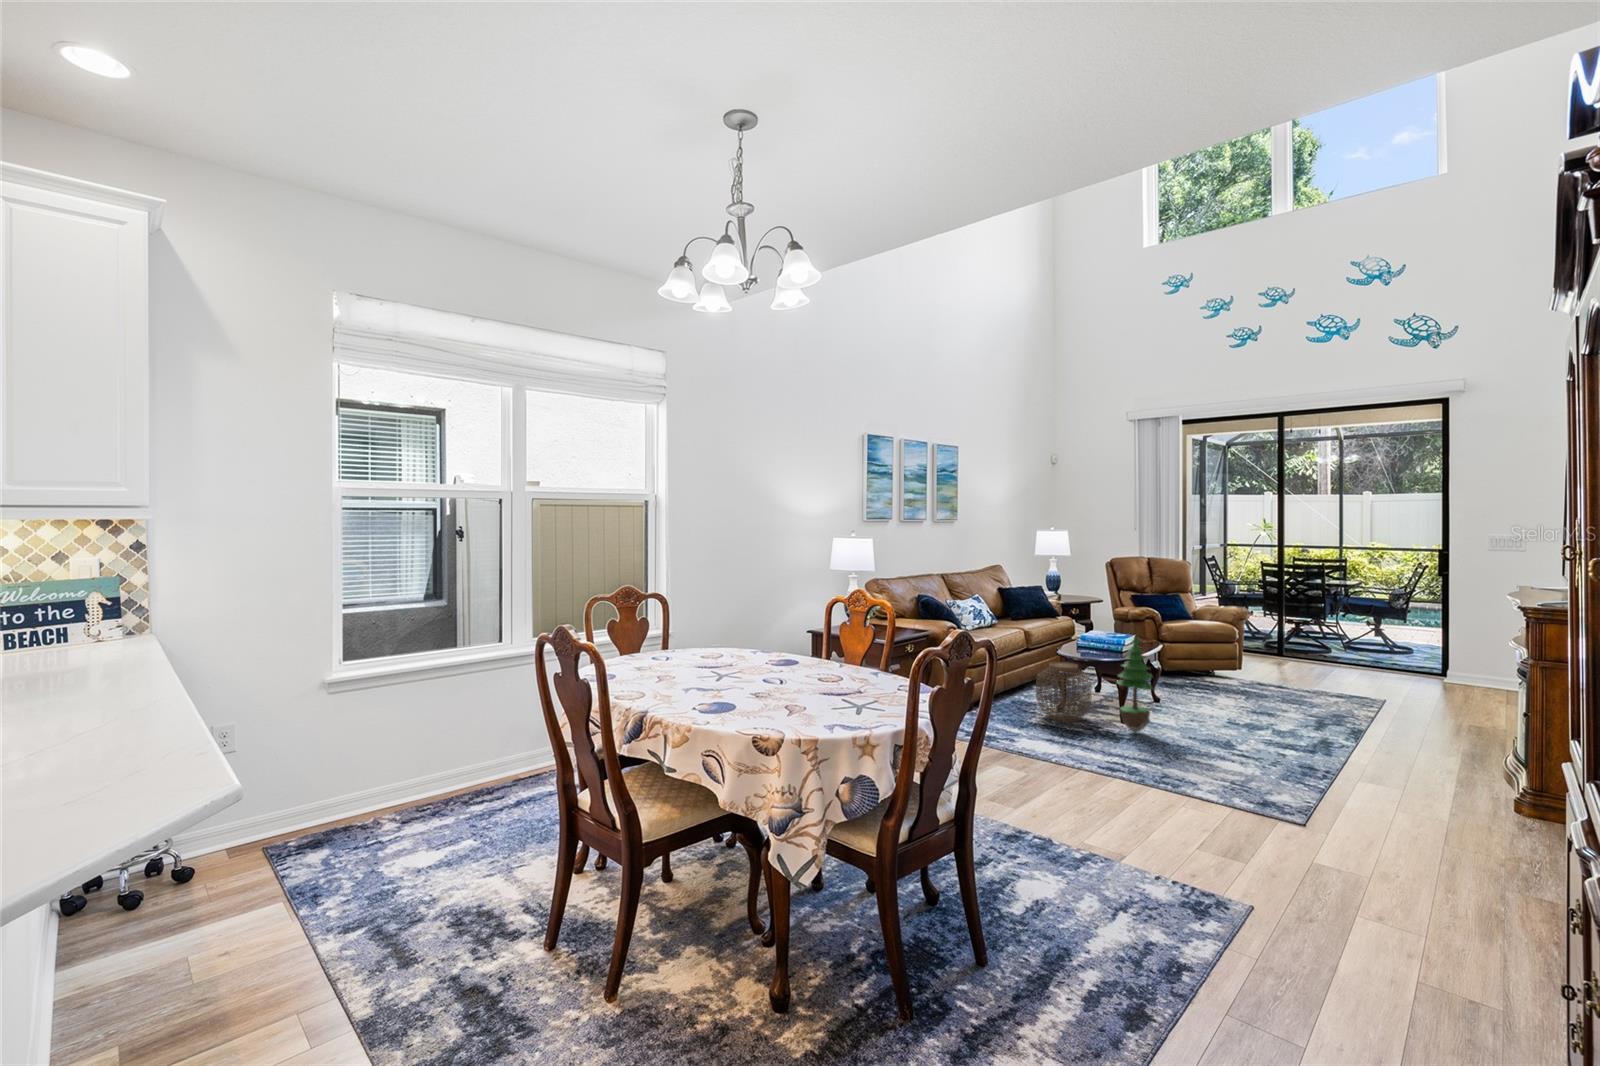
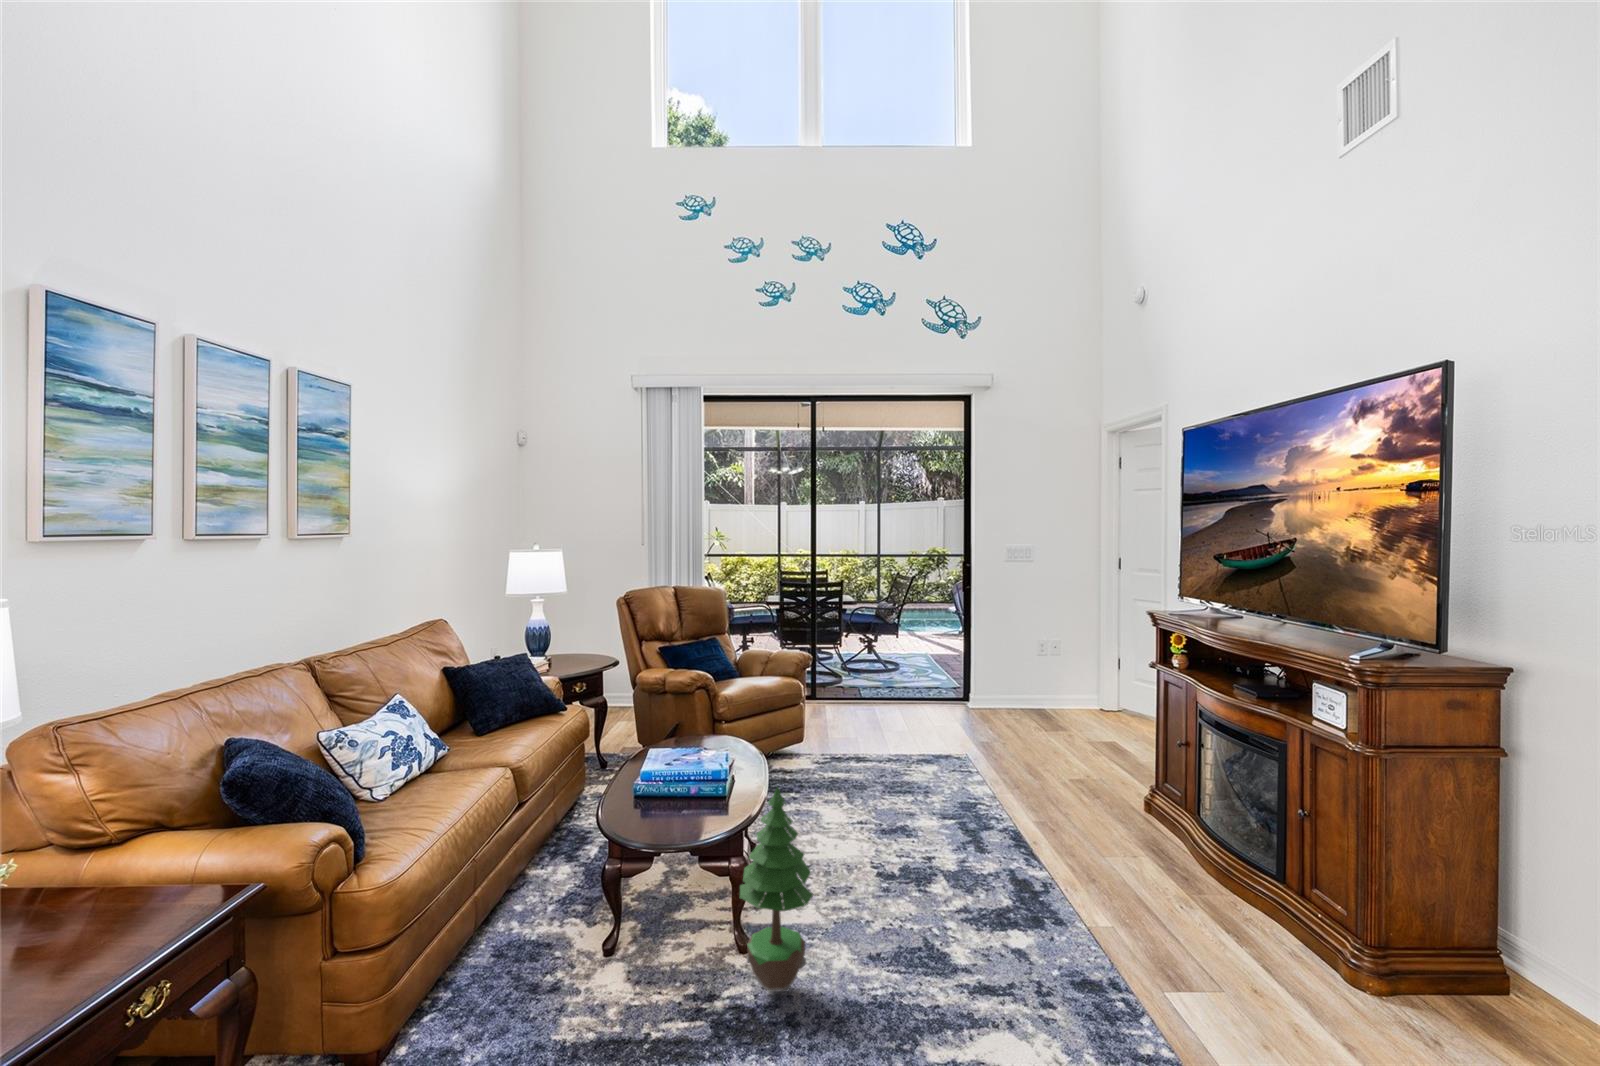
woven basket: present [1036,662,1091,722] -> none [559,855,680,1010]

